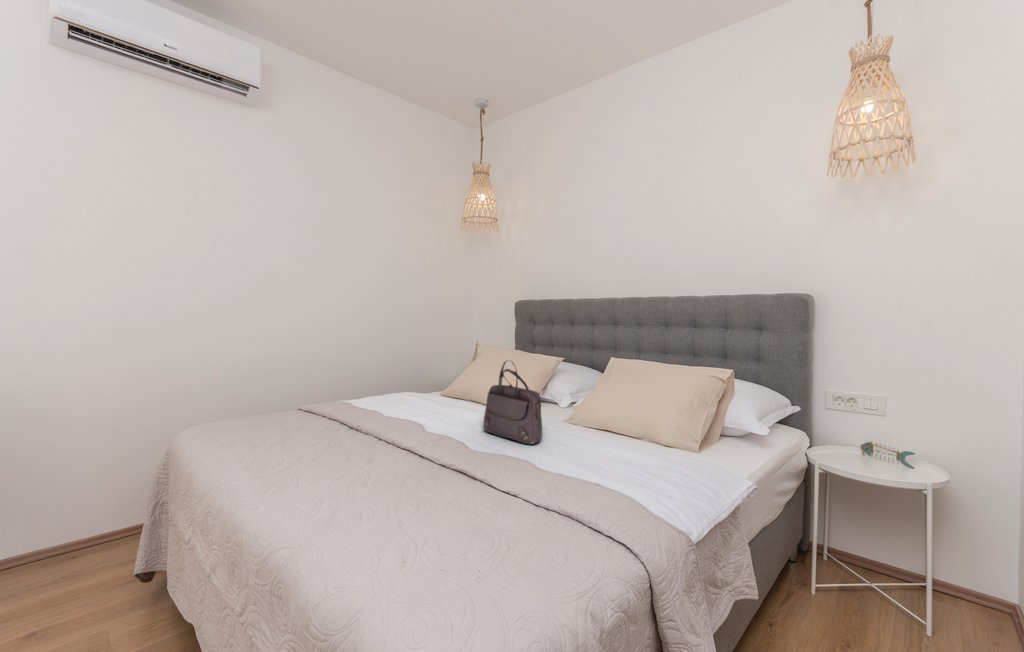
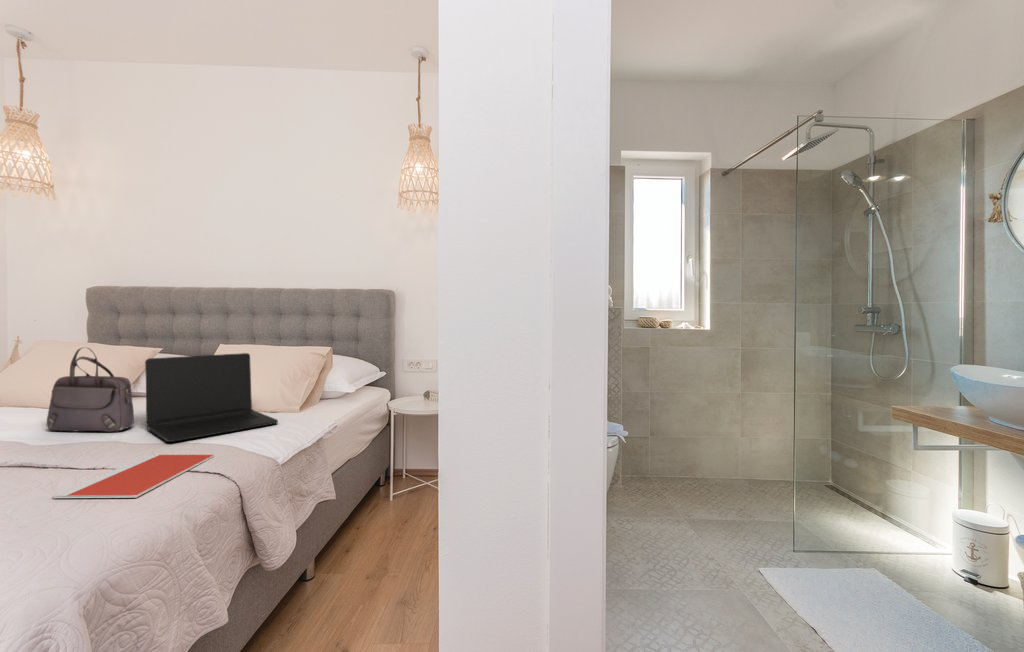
laptop: none [552,376,679,473] -> present [145,353,278,442]
notebook: none [477,488,617,562] -> present [52,455,214,498]

